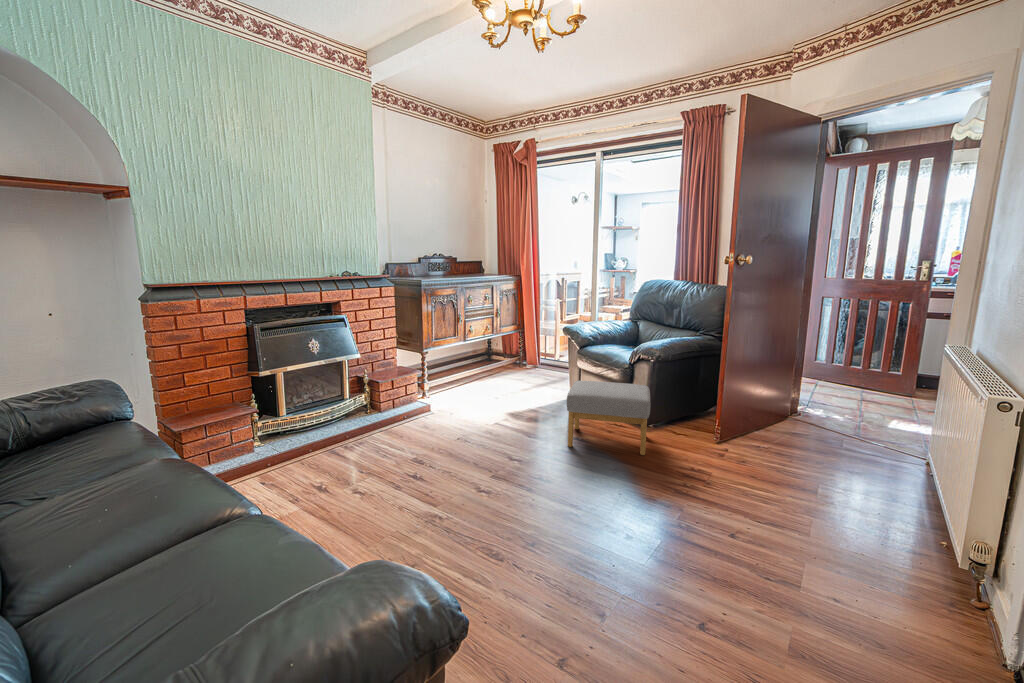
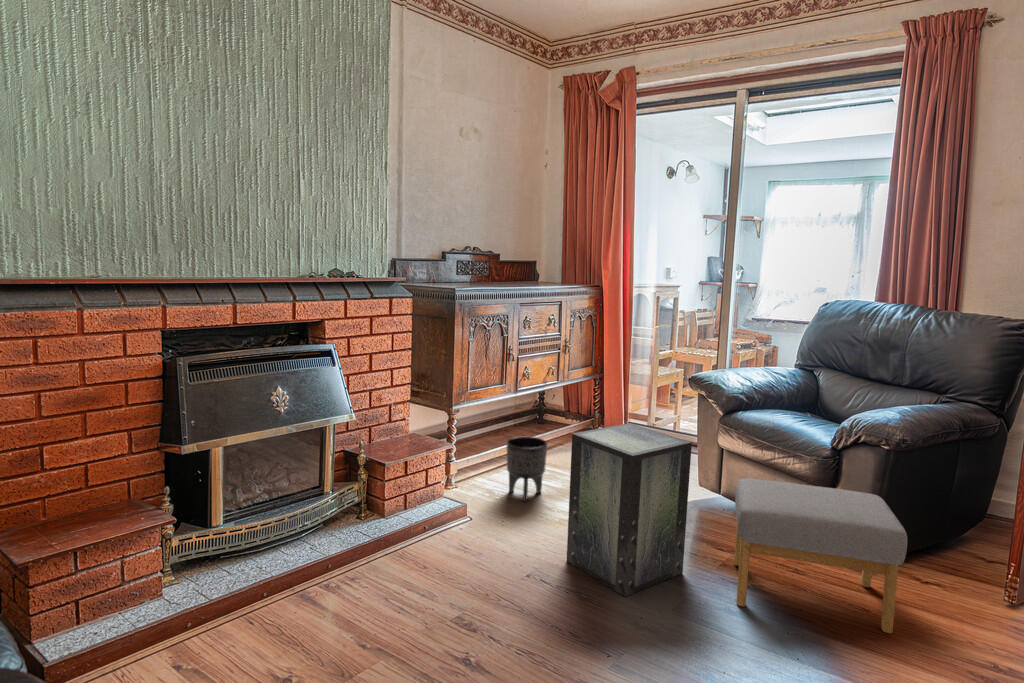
storage box: none [480,353,545,445] -> present [567,423,692,597]
planter: none [455,367,479,404] -> present [507,437,547,502]

